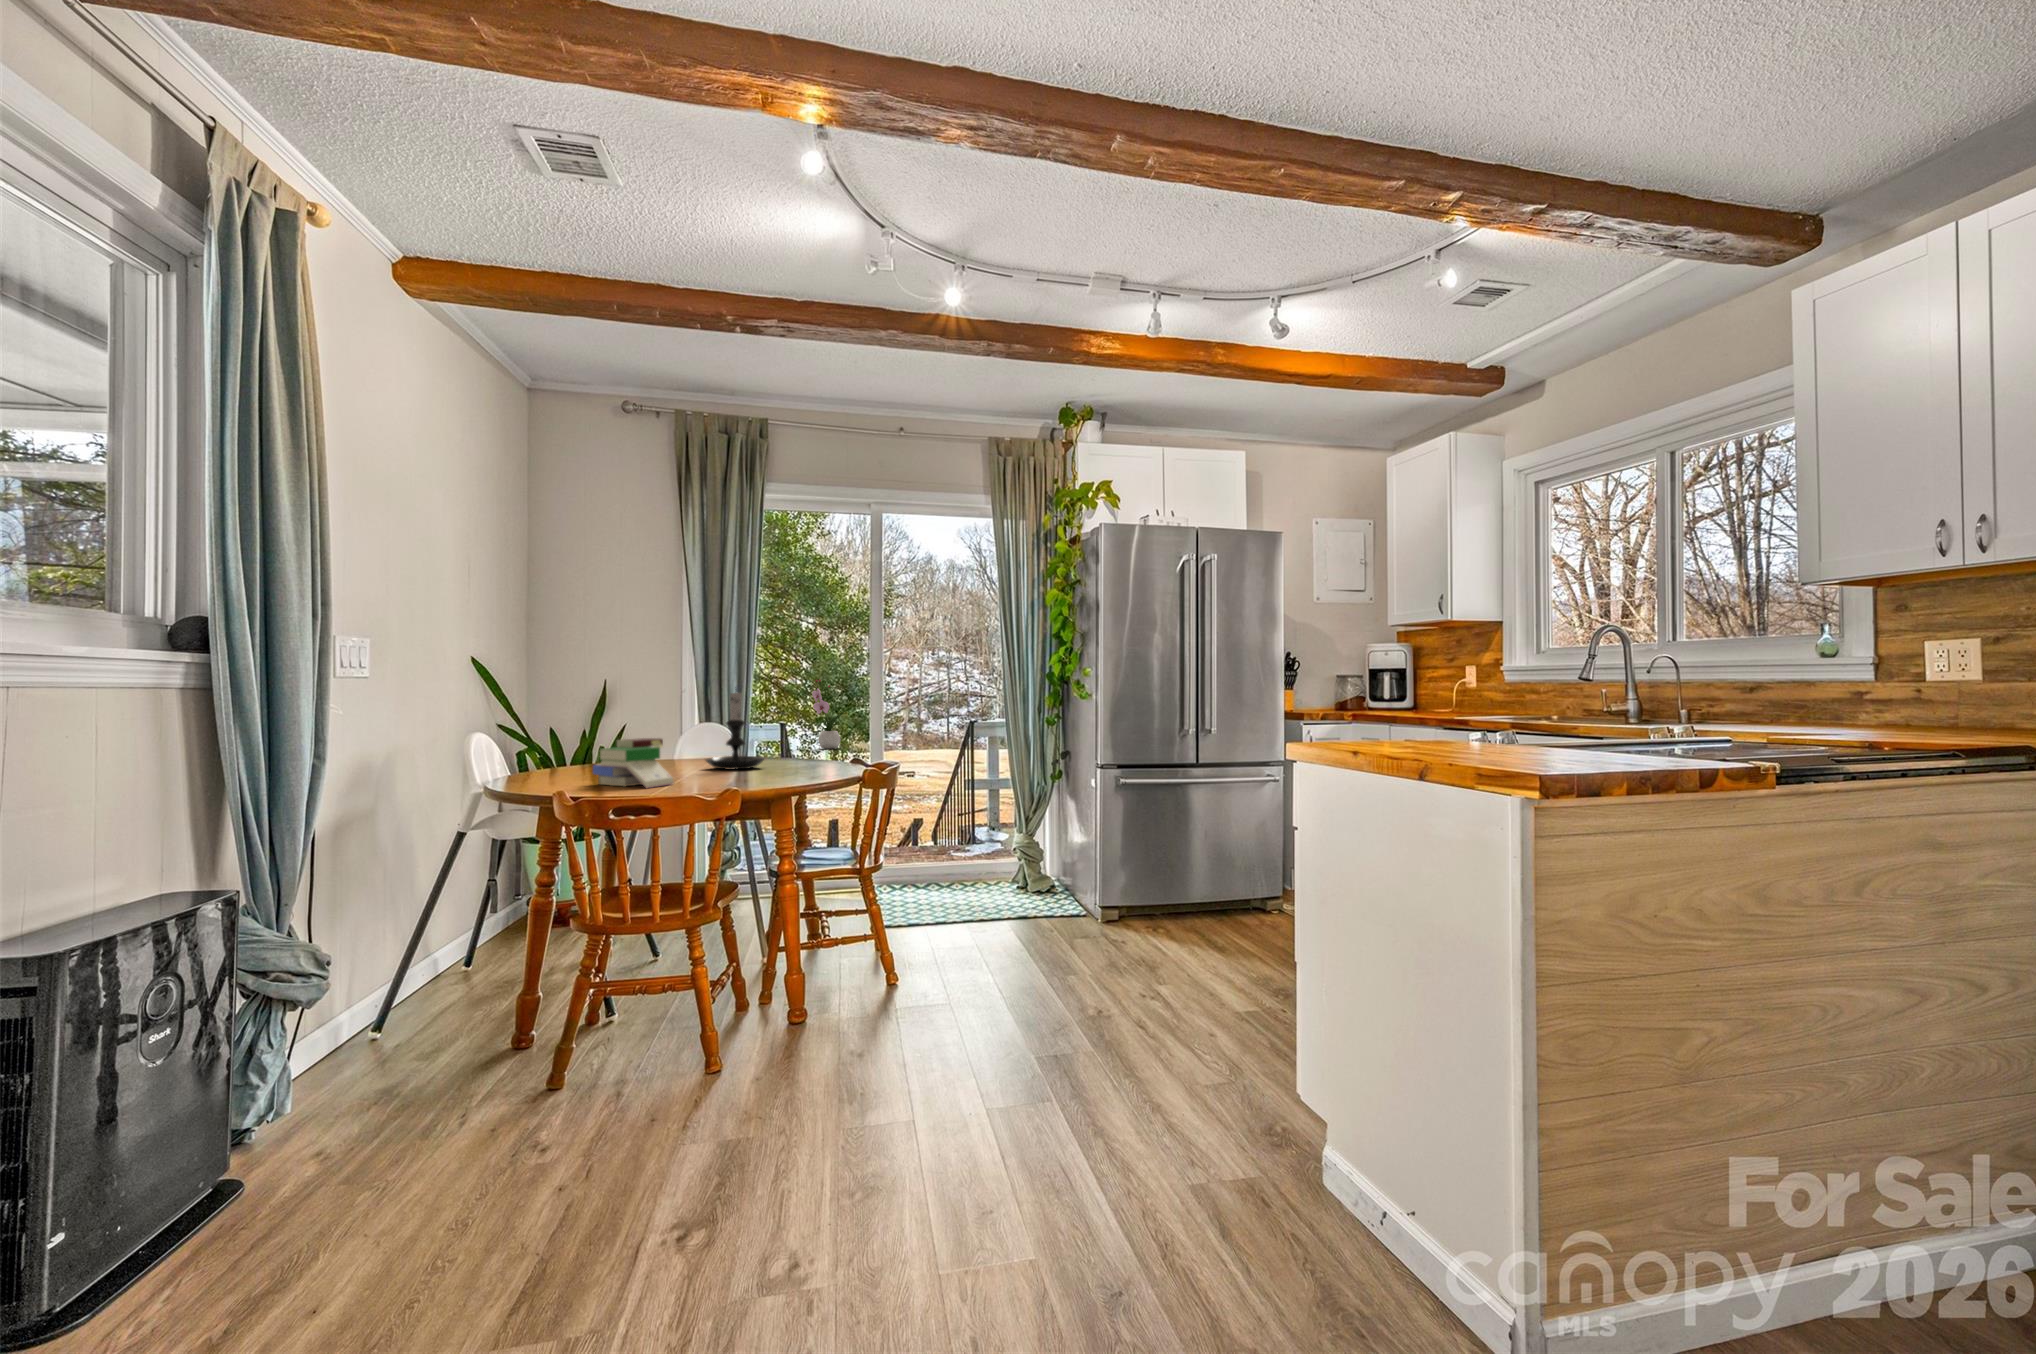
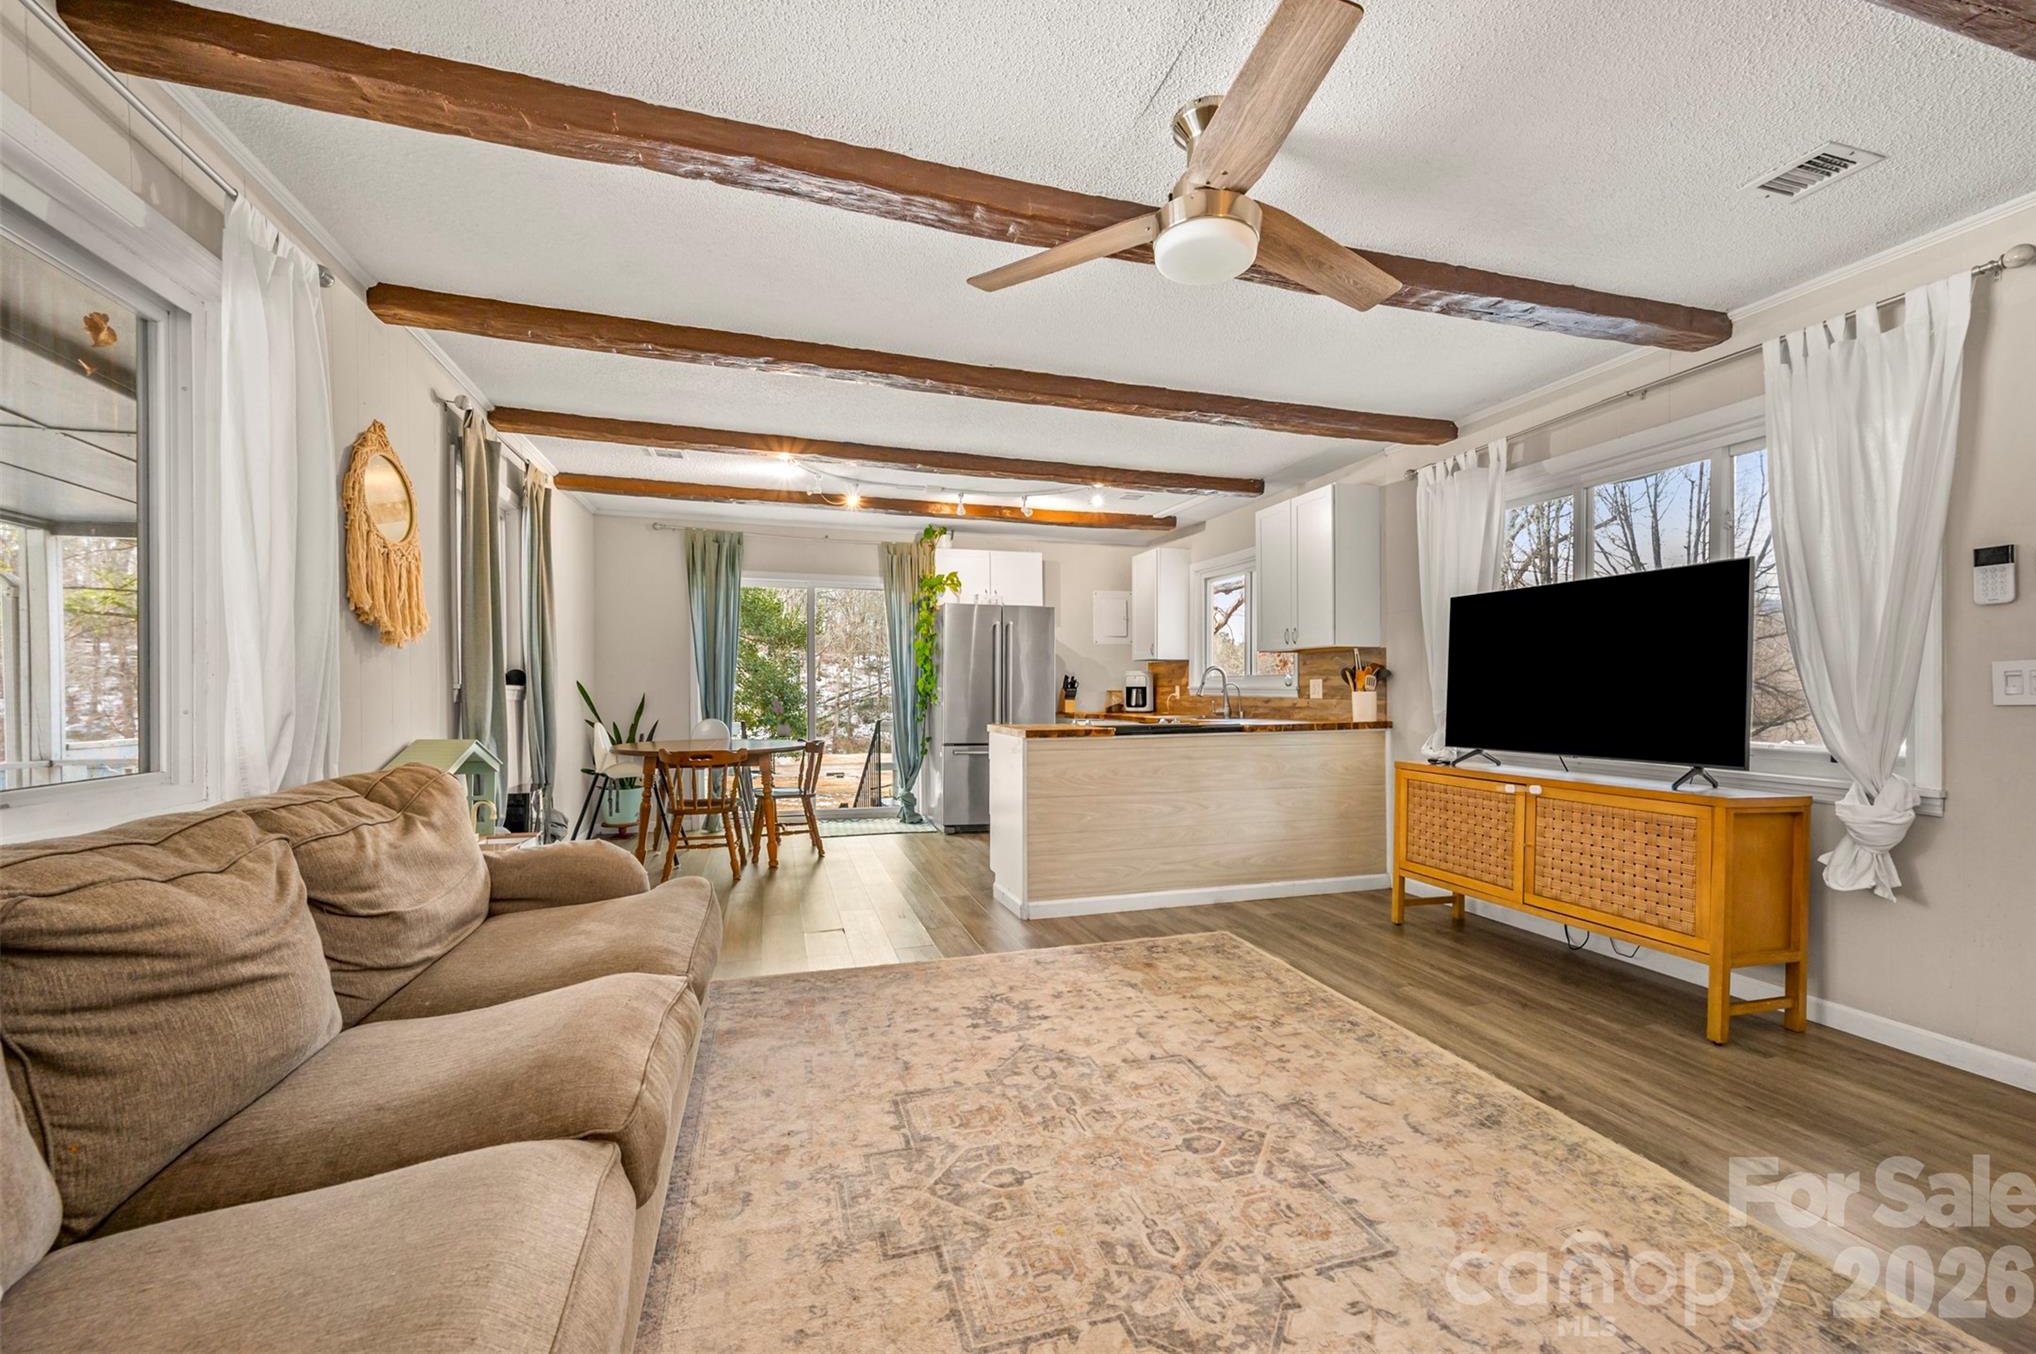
candle holder: present [705,693,764,770] -> none [717,699,751,744]
book: present [593,738,674,788] -> none [668,726,710,750]

